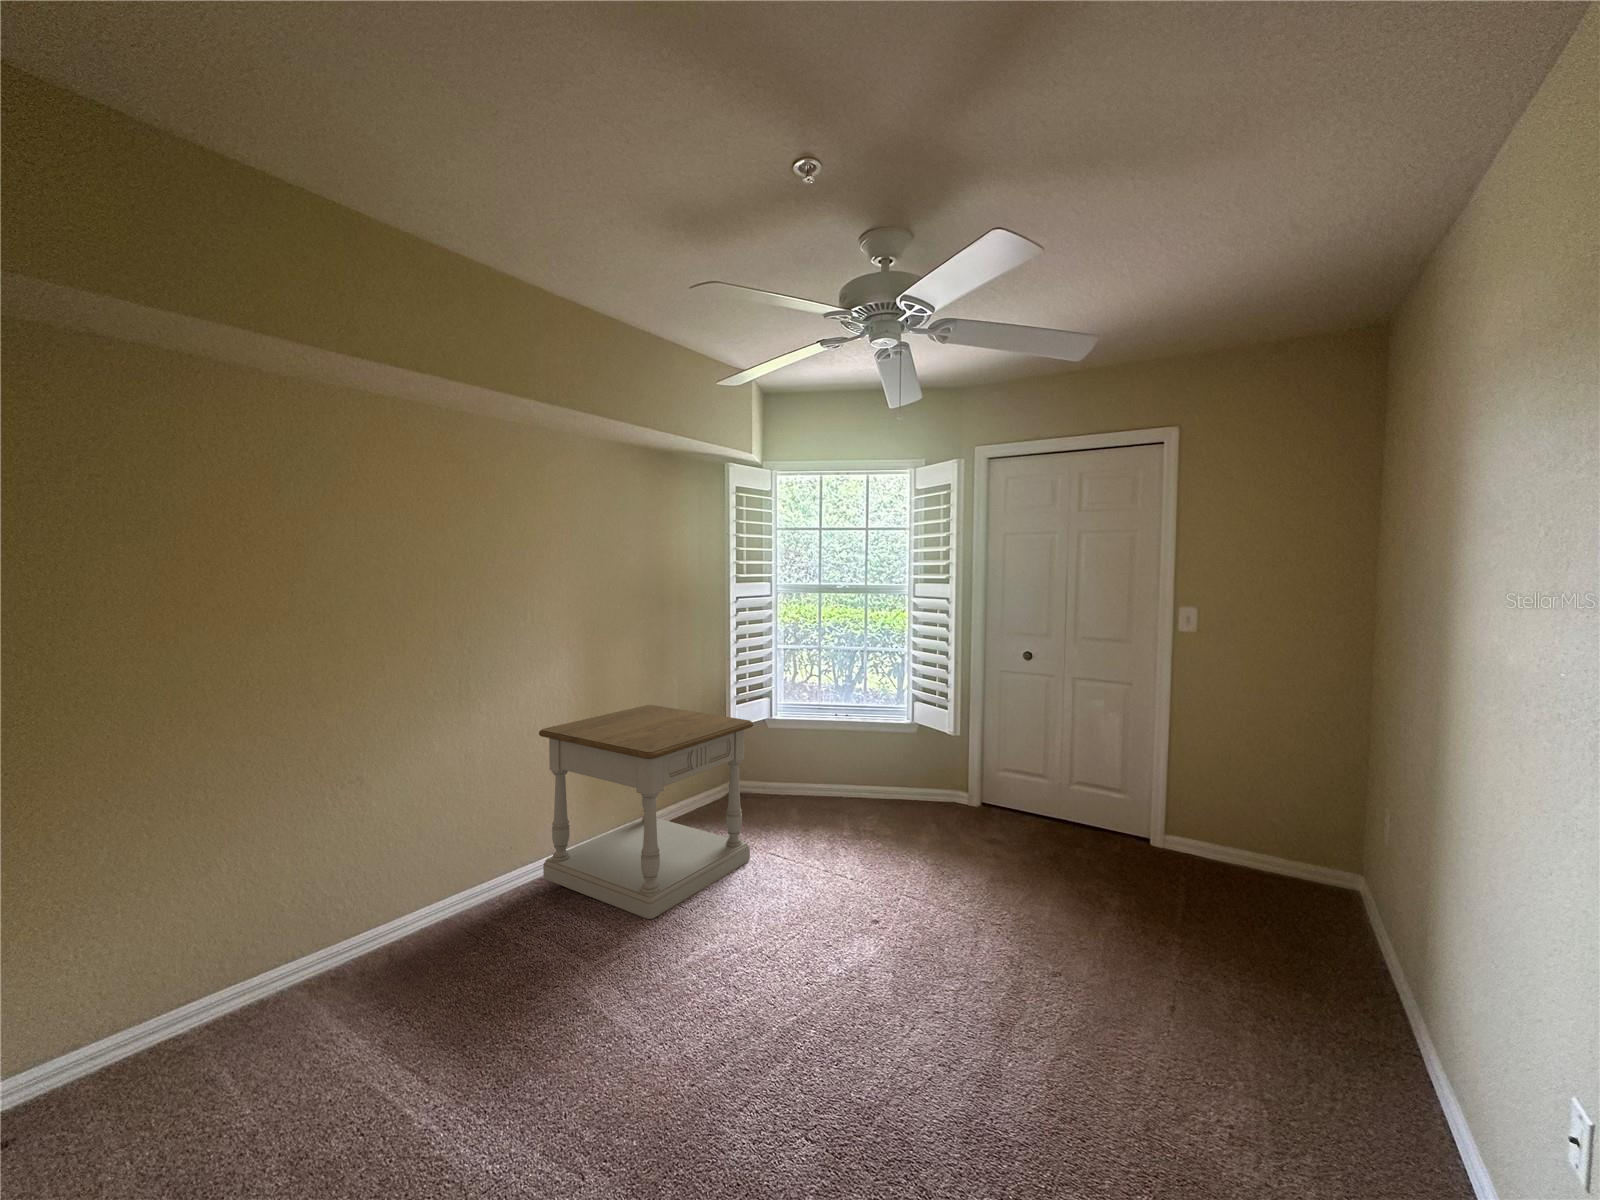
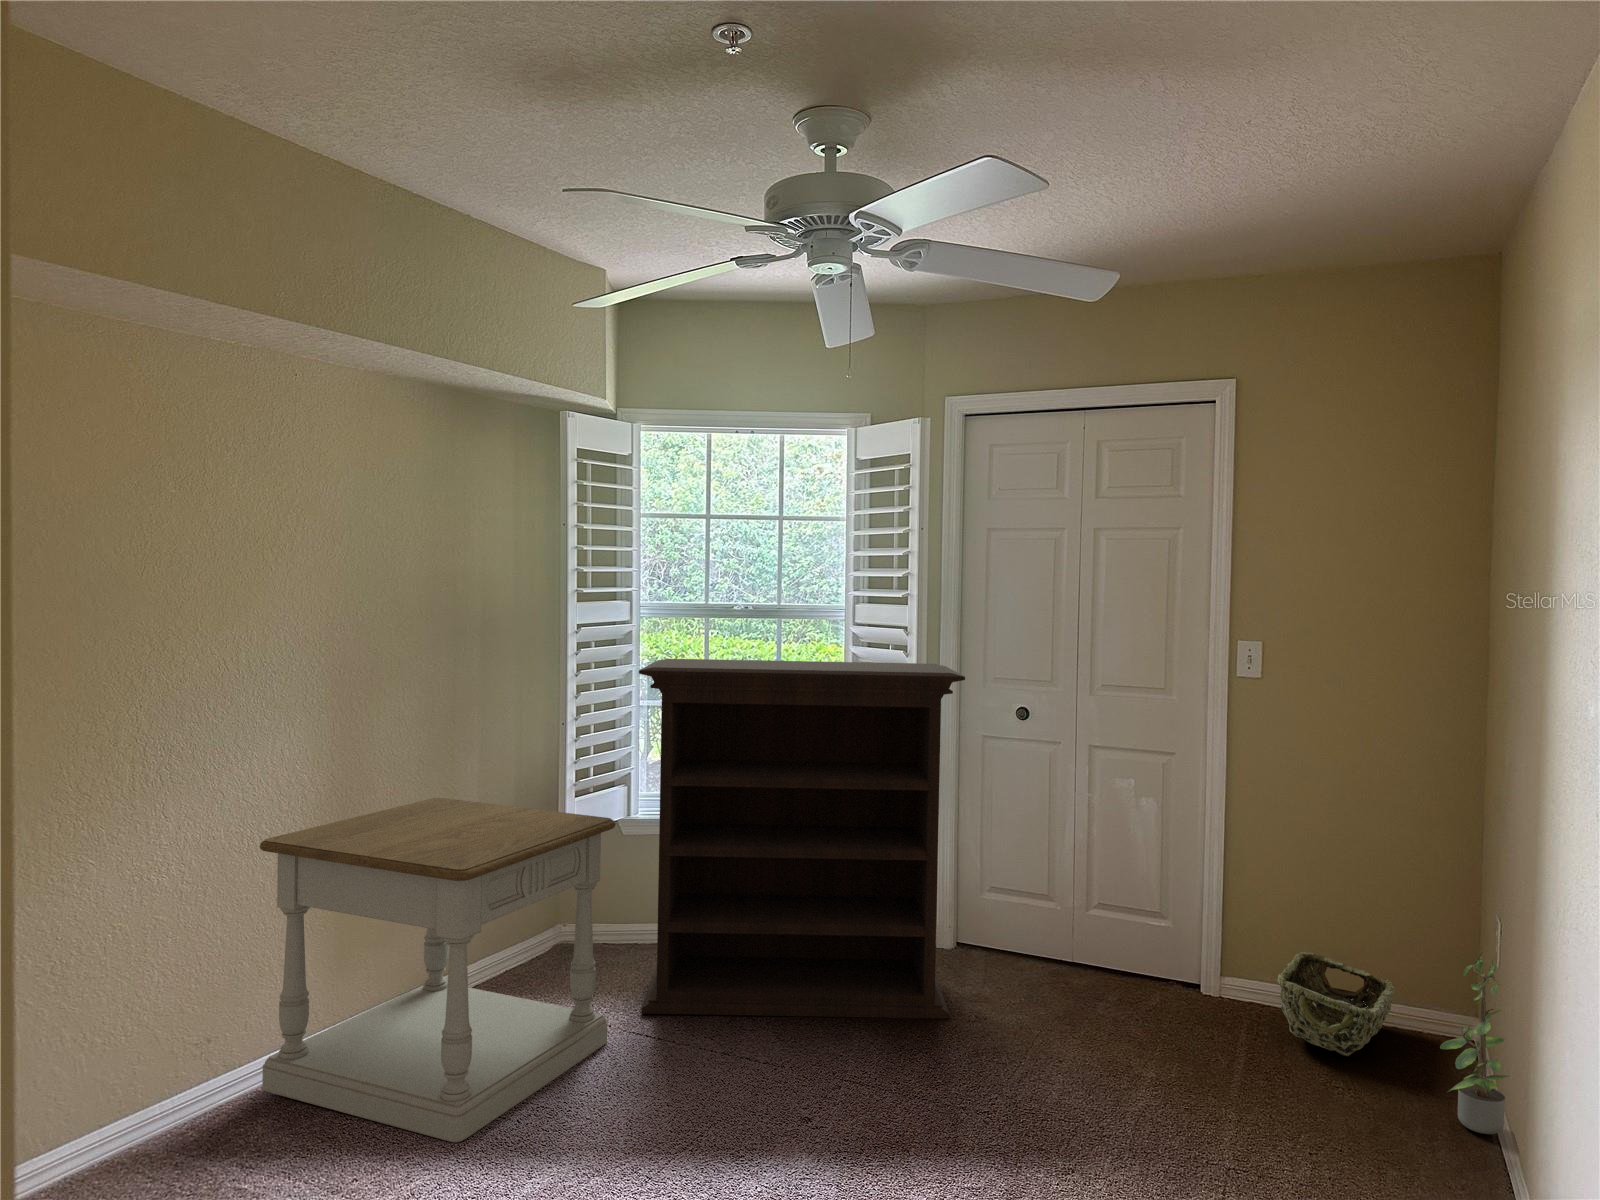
bookshelf: none [769,619,983,857] -> present [639,659,965,1018]
woven basket: none [1205,824,1296,900] -> present [1277,952,1395,1056]
potted plant: none [1326,834,1382,966] -> present [1440,953,1508,1134]

